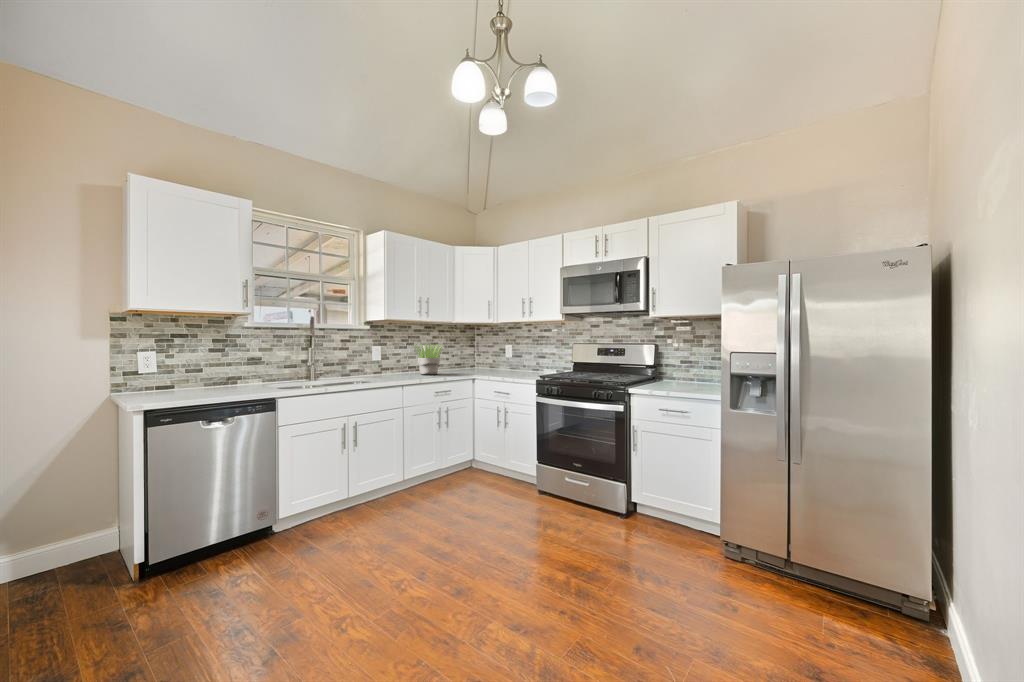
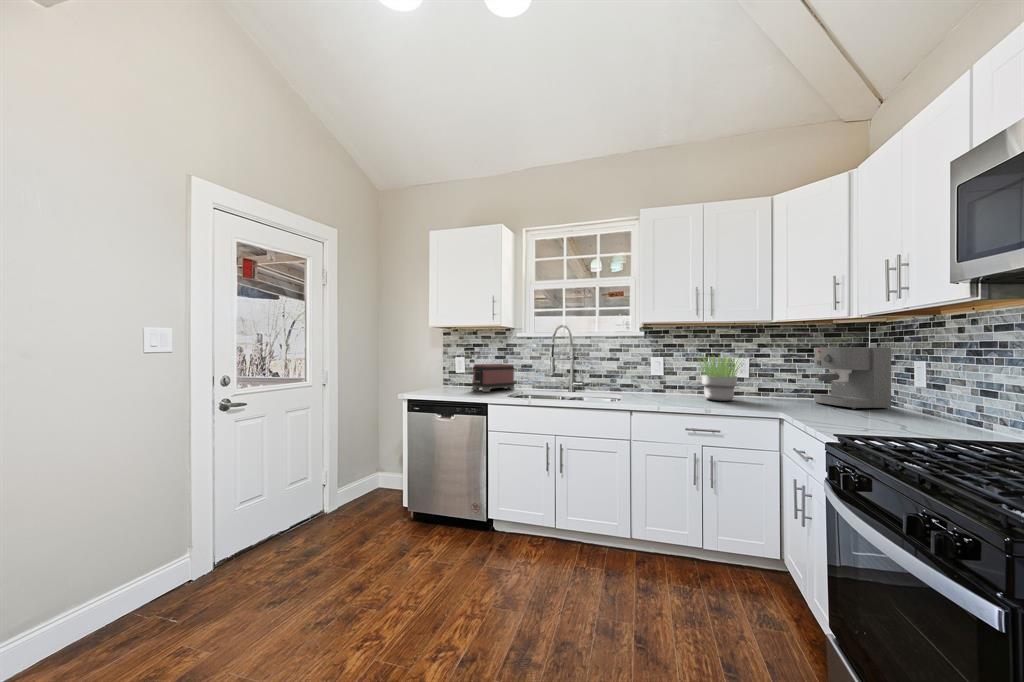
coffee maker: none [467,338,495,371] -> present [814,347,891,409]
toaster: none [205,358,249,392] -> present [472,364,515,392]

